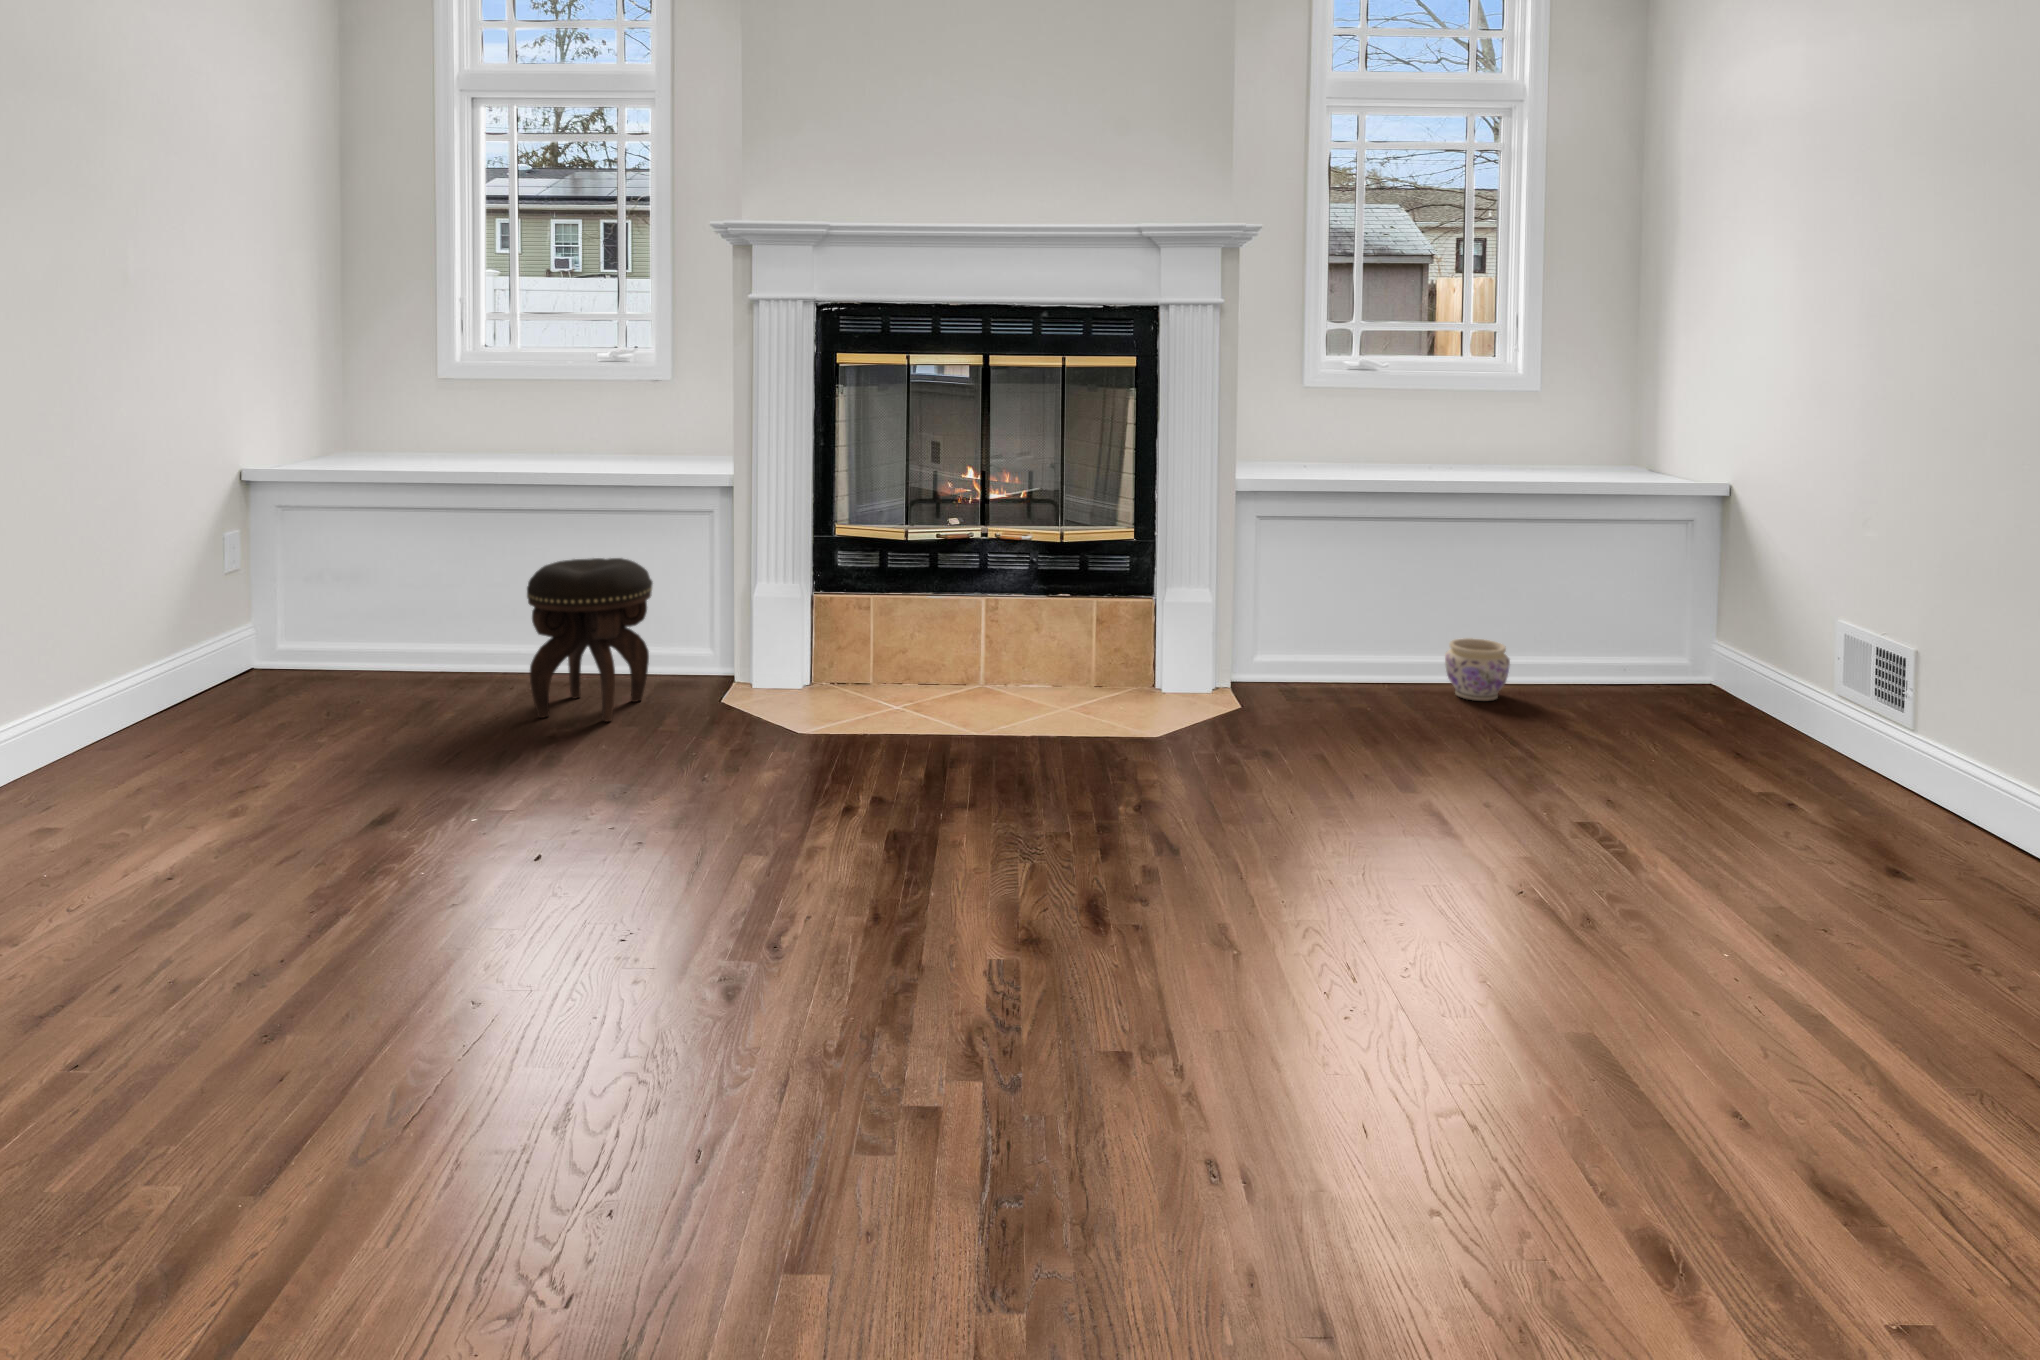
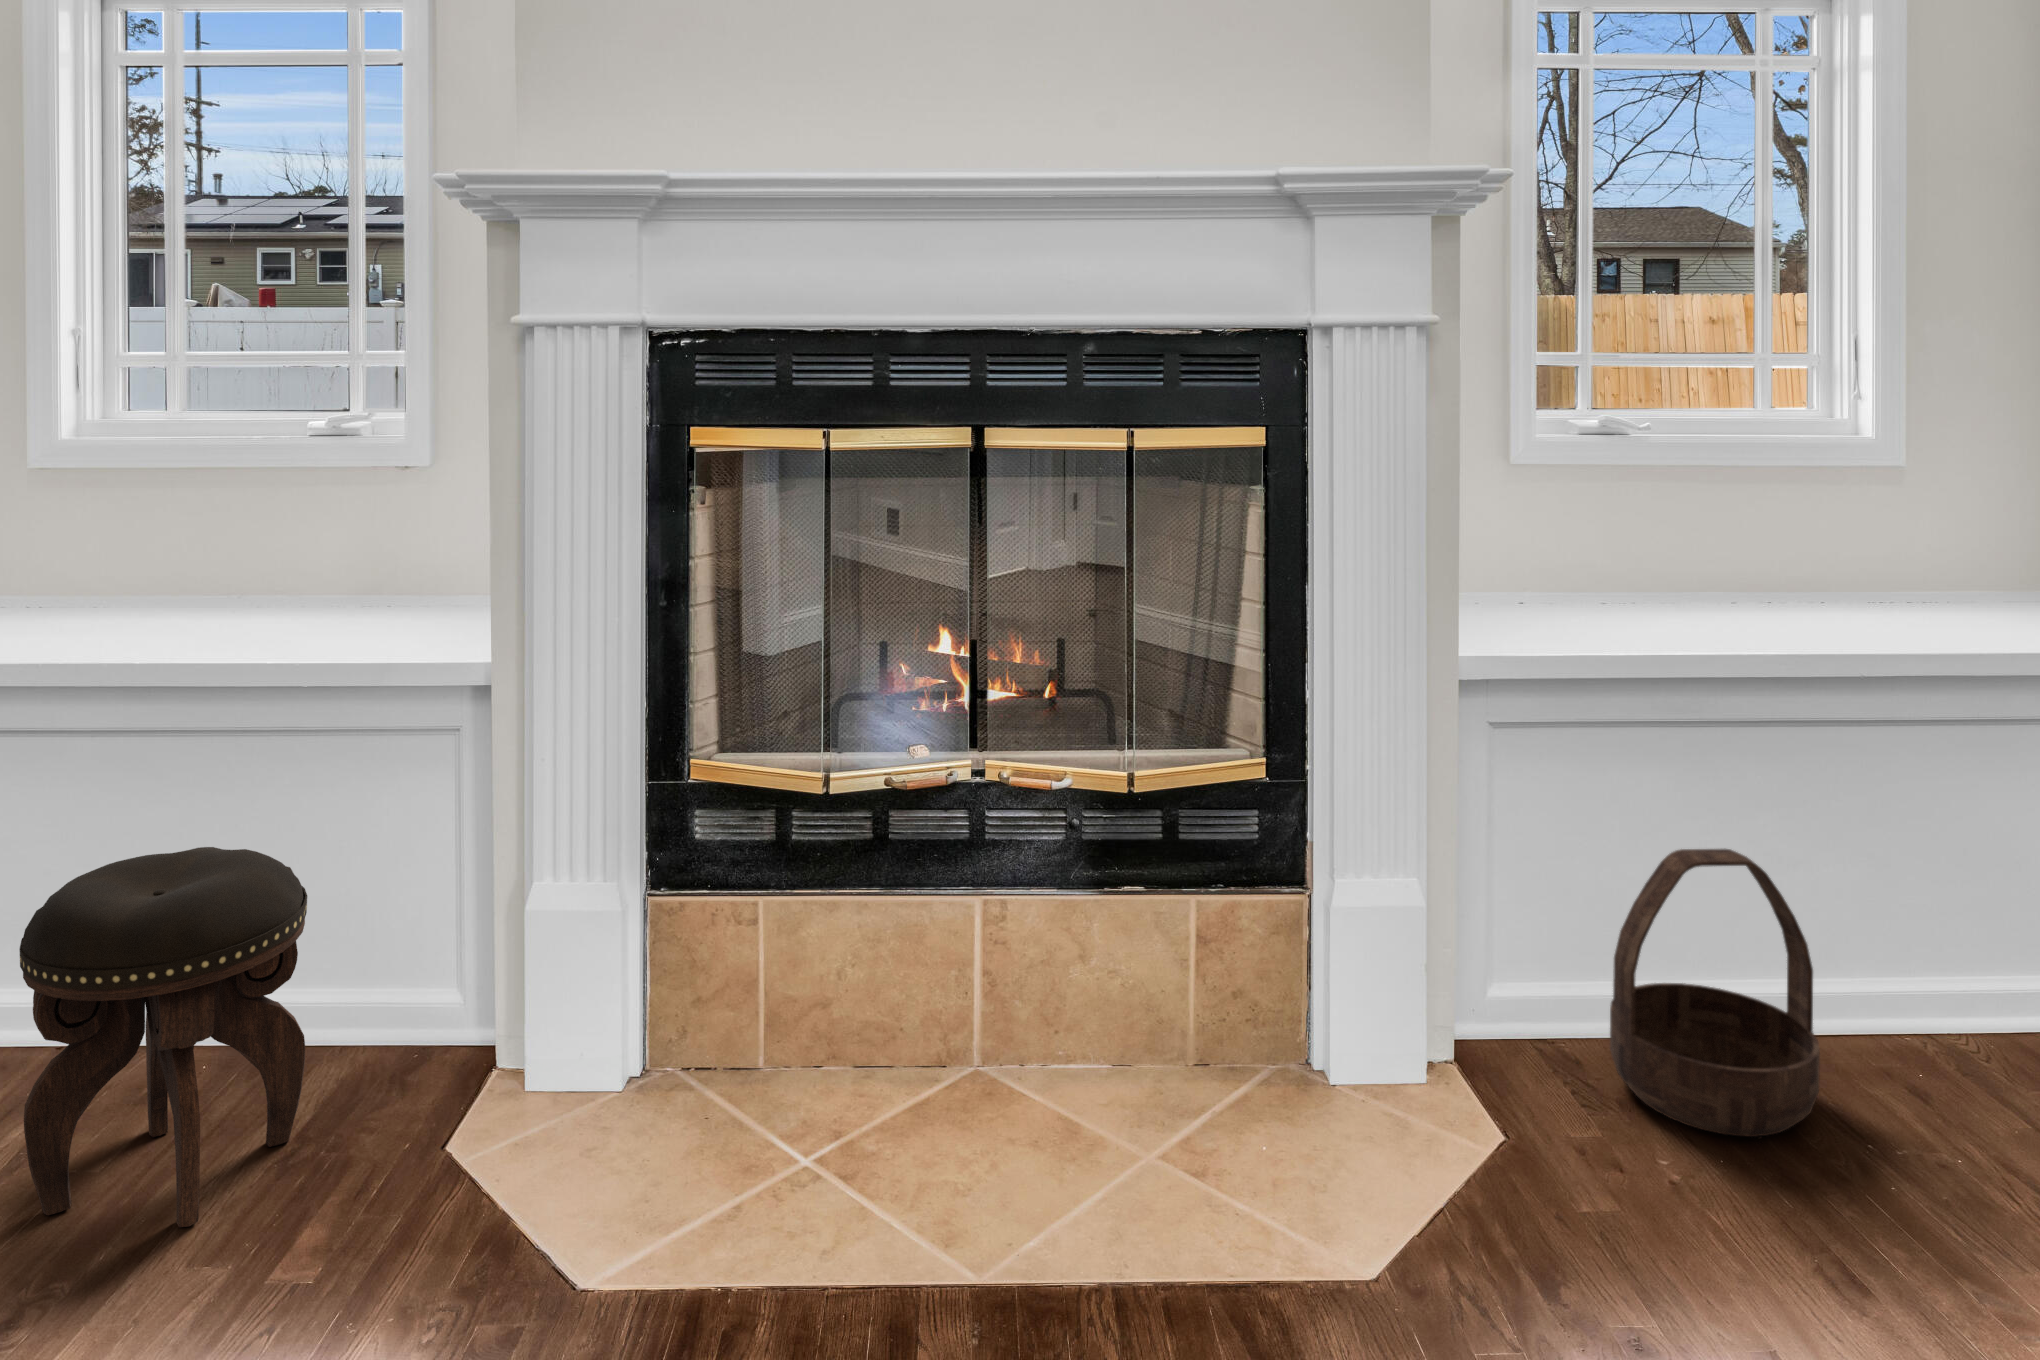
basket: none [1308,575,1408,711] -> present [1610,849,1820,1137]
planter: present [1445,638,1510,702] -> none [1862,956,2004,1096]

